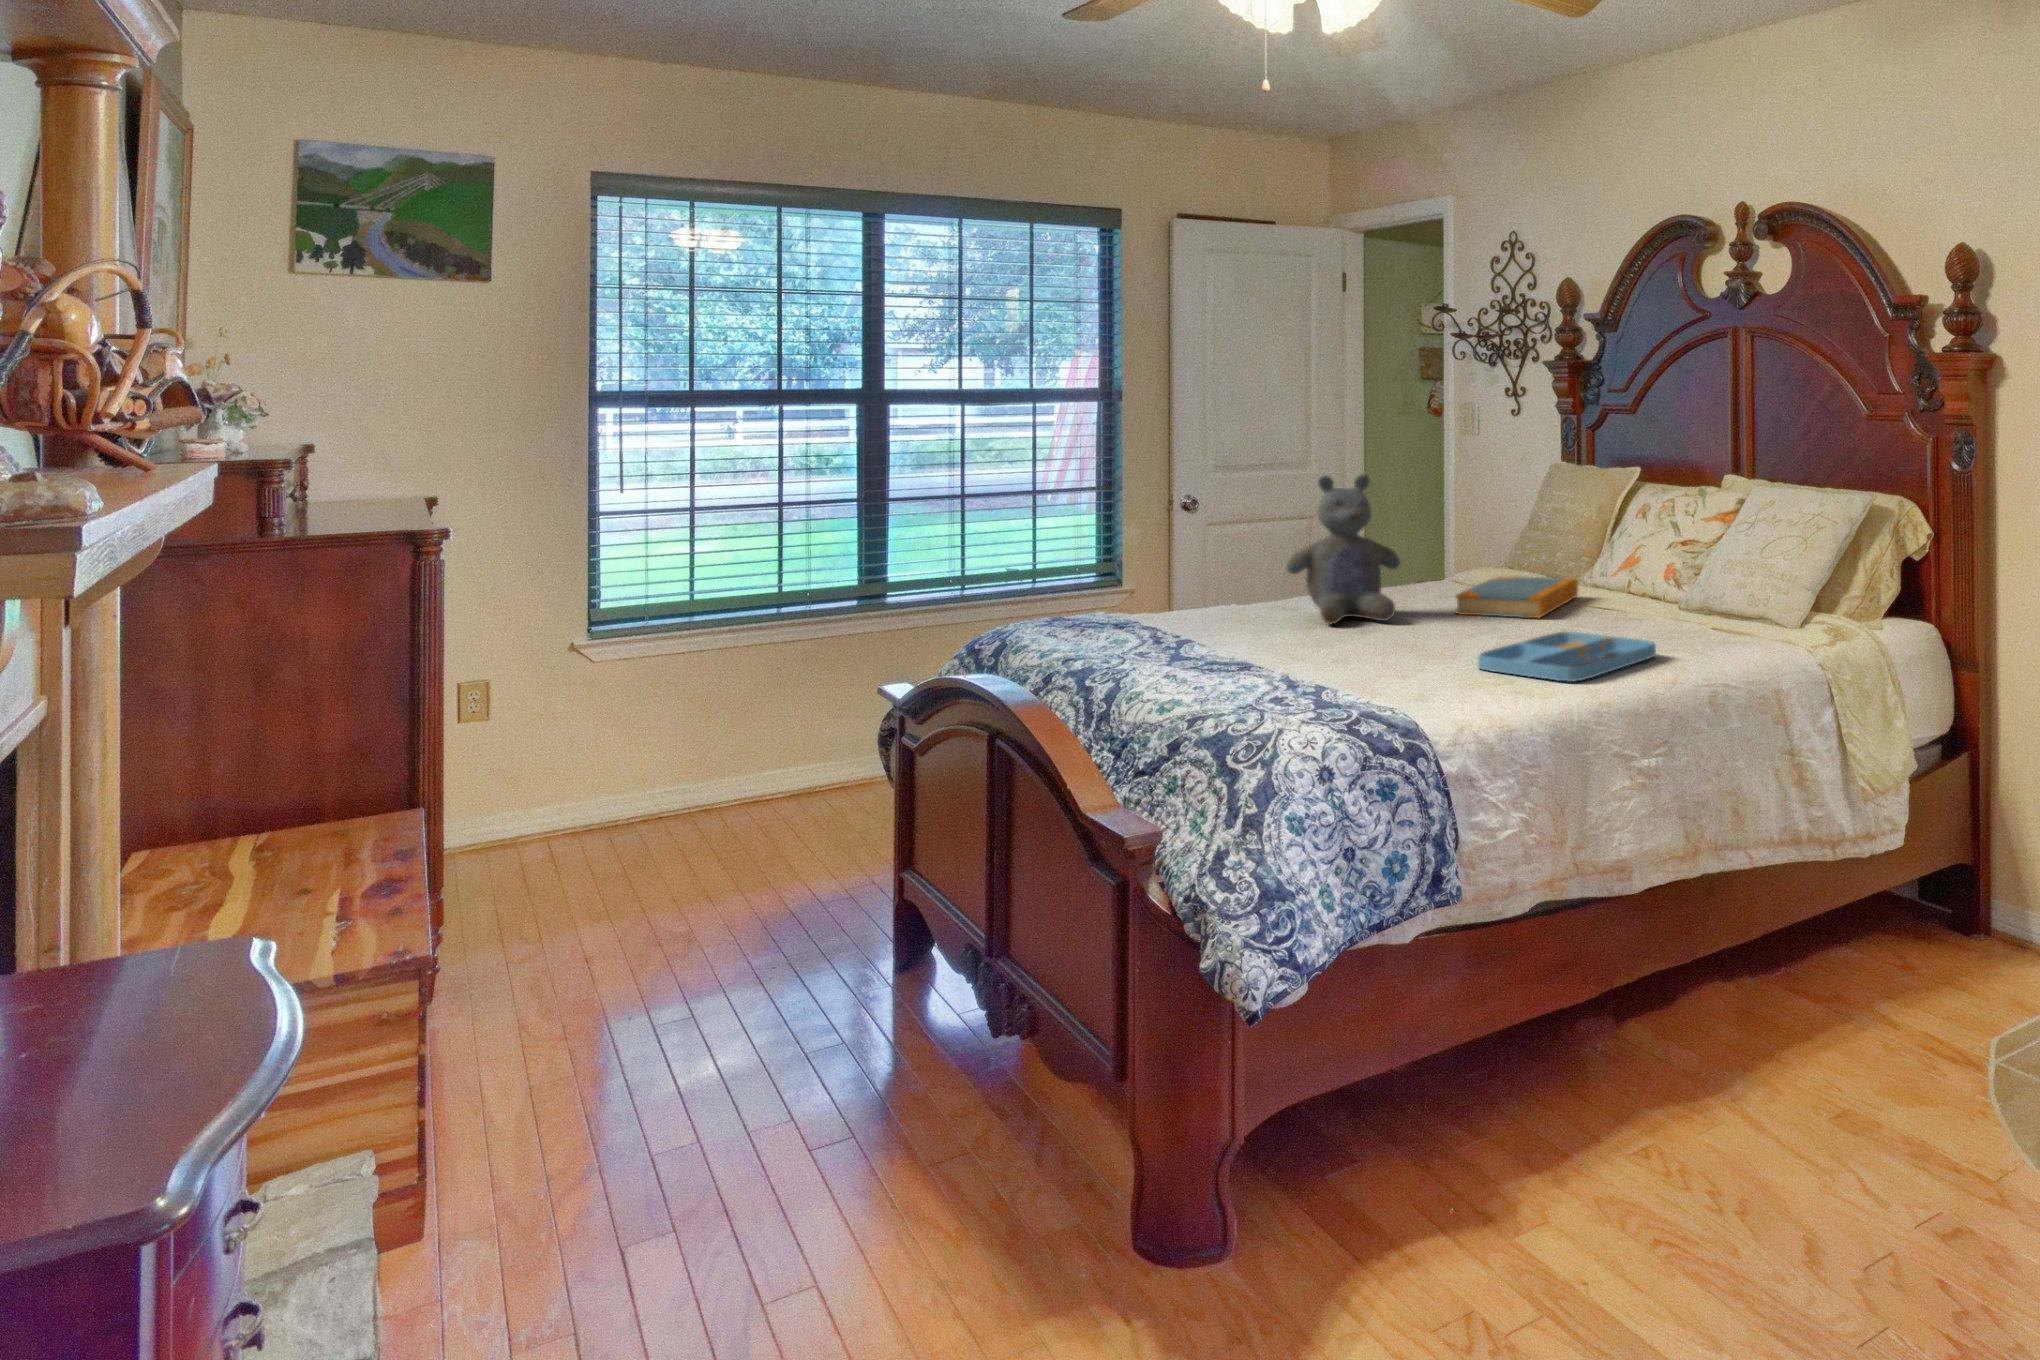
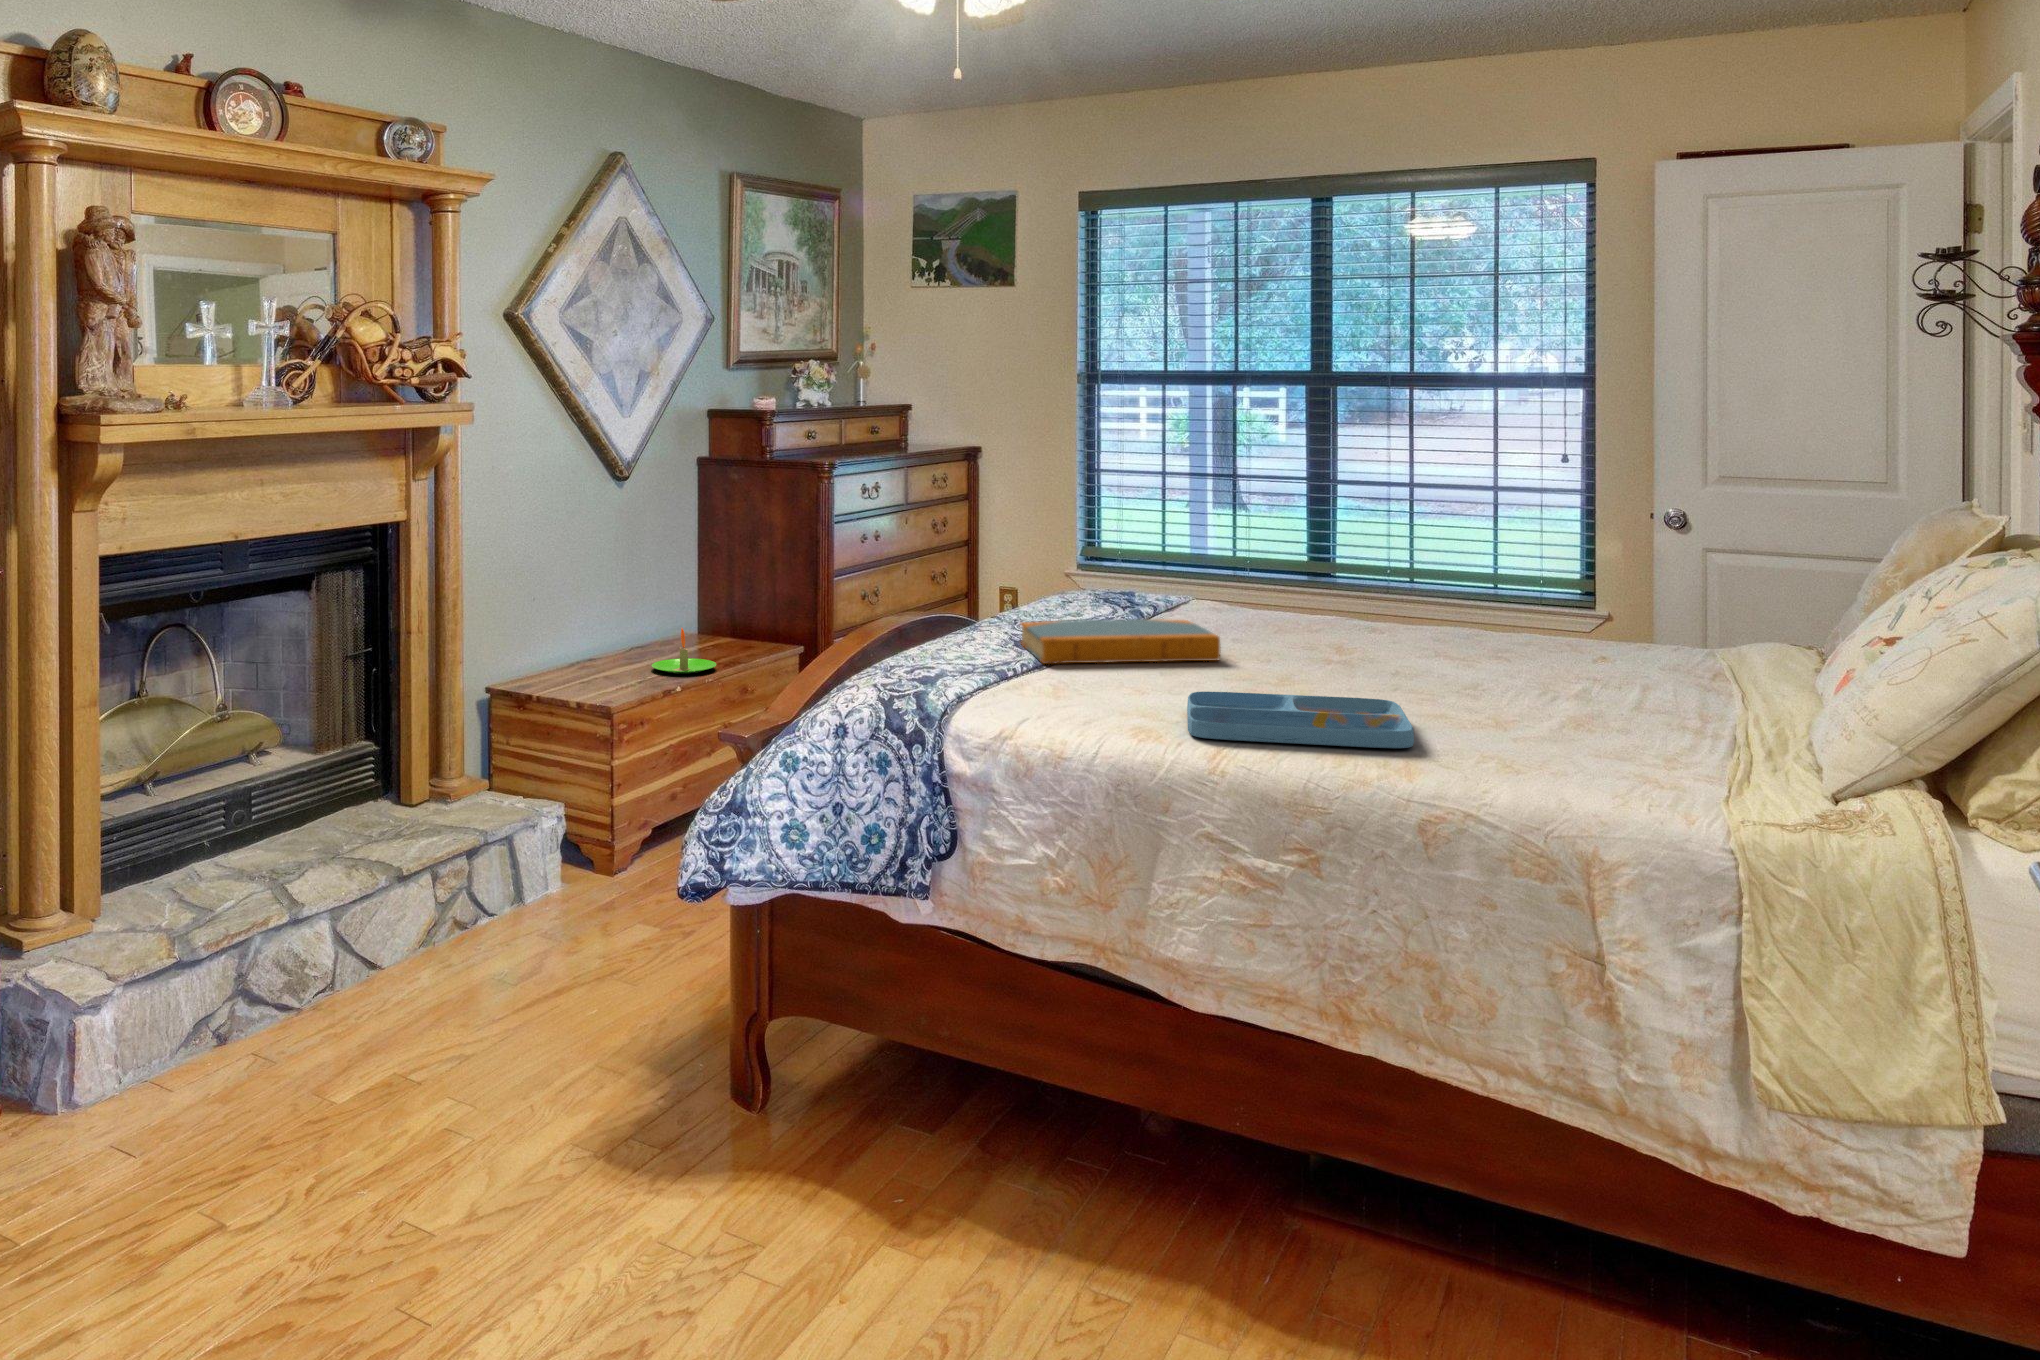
stuffed bear: present [1286,475,1400,624] -> none [1276,483,1420,658]
book: present [1456,577,1578,618] -> present [1021,619,1221,664]
candle: none [216,805,358,887] -> present [652,628,716,674]

